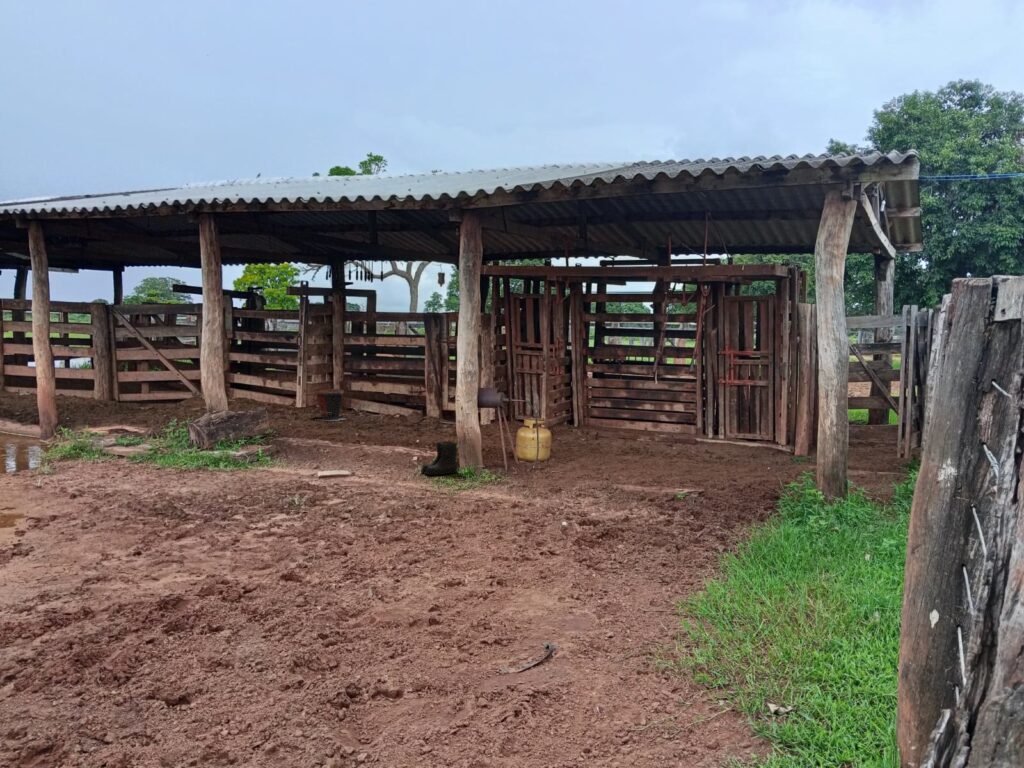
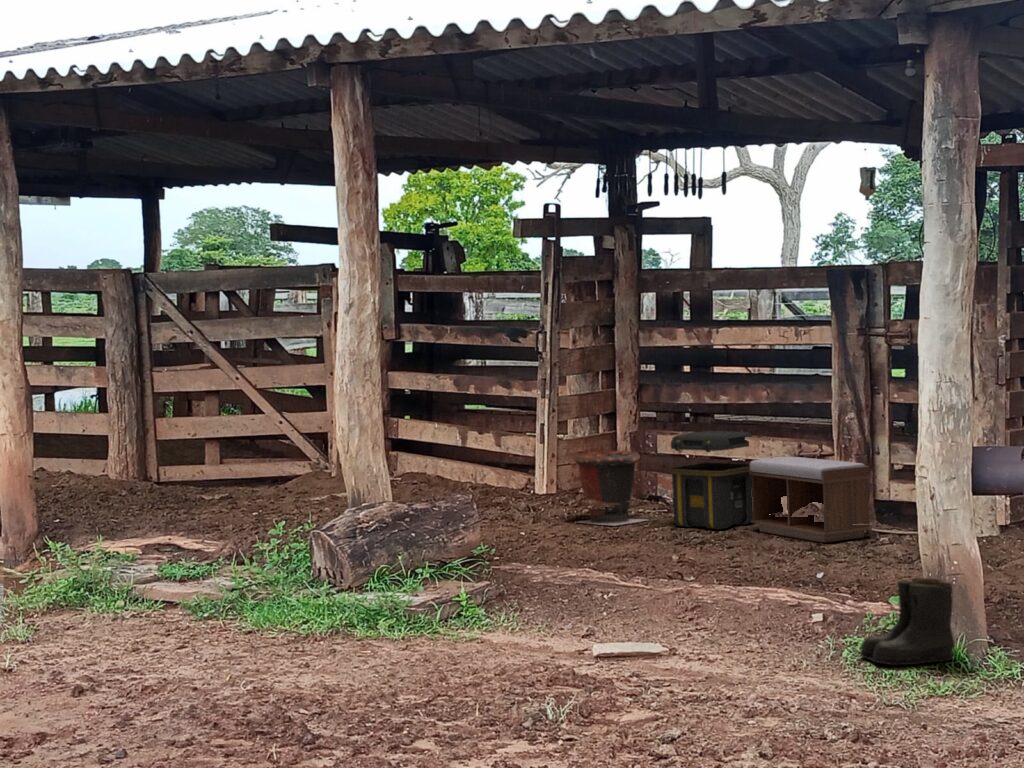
toolbox: none [357,381,394,423] -> present [670,431,753,530]
bench: none [390,392,439,428] -> present [749,457,872,543]

